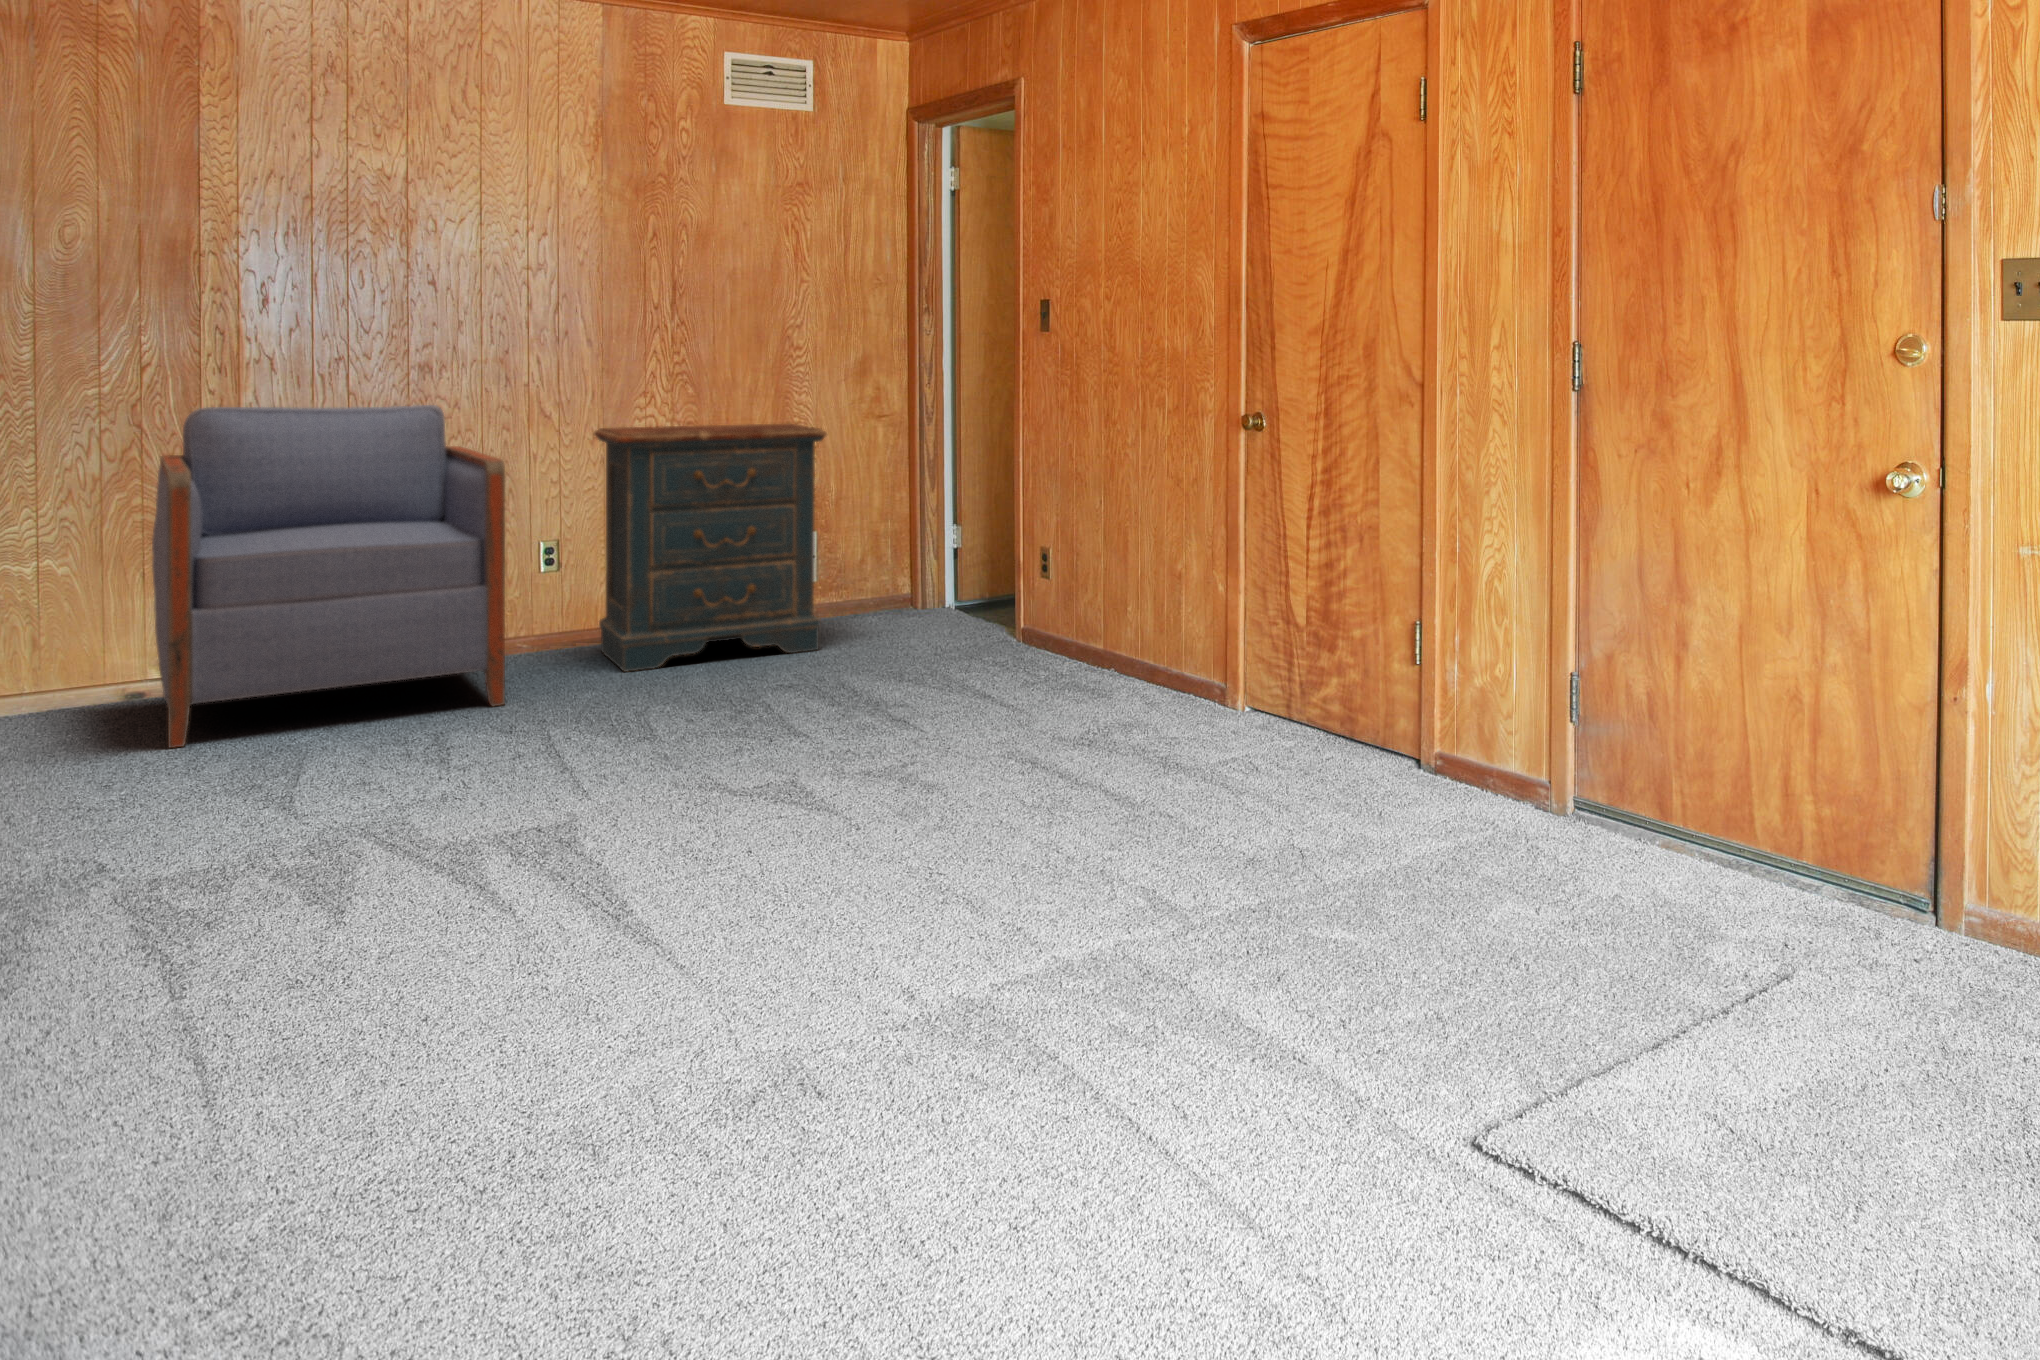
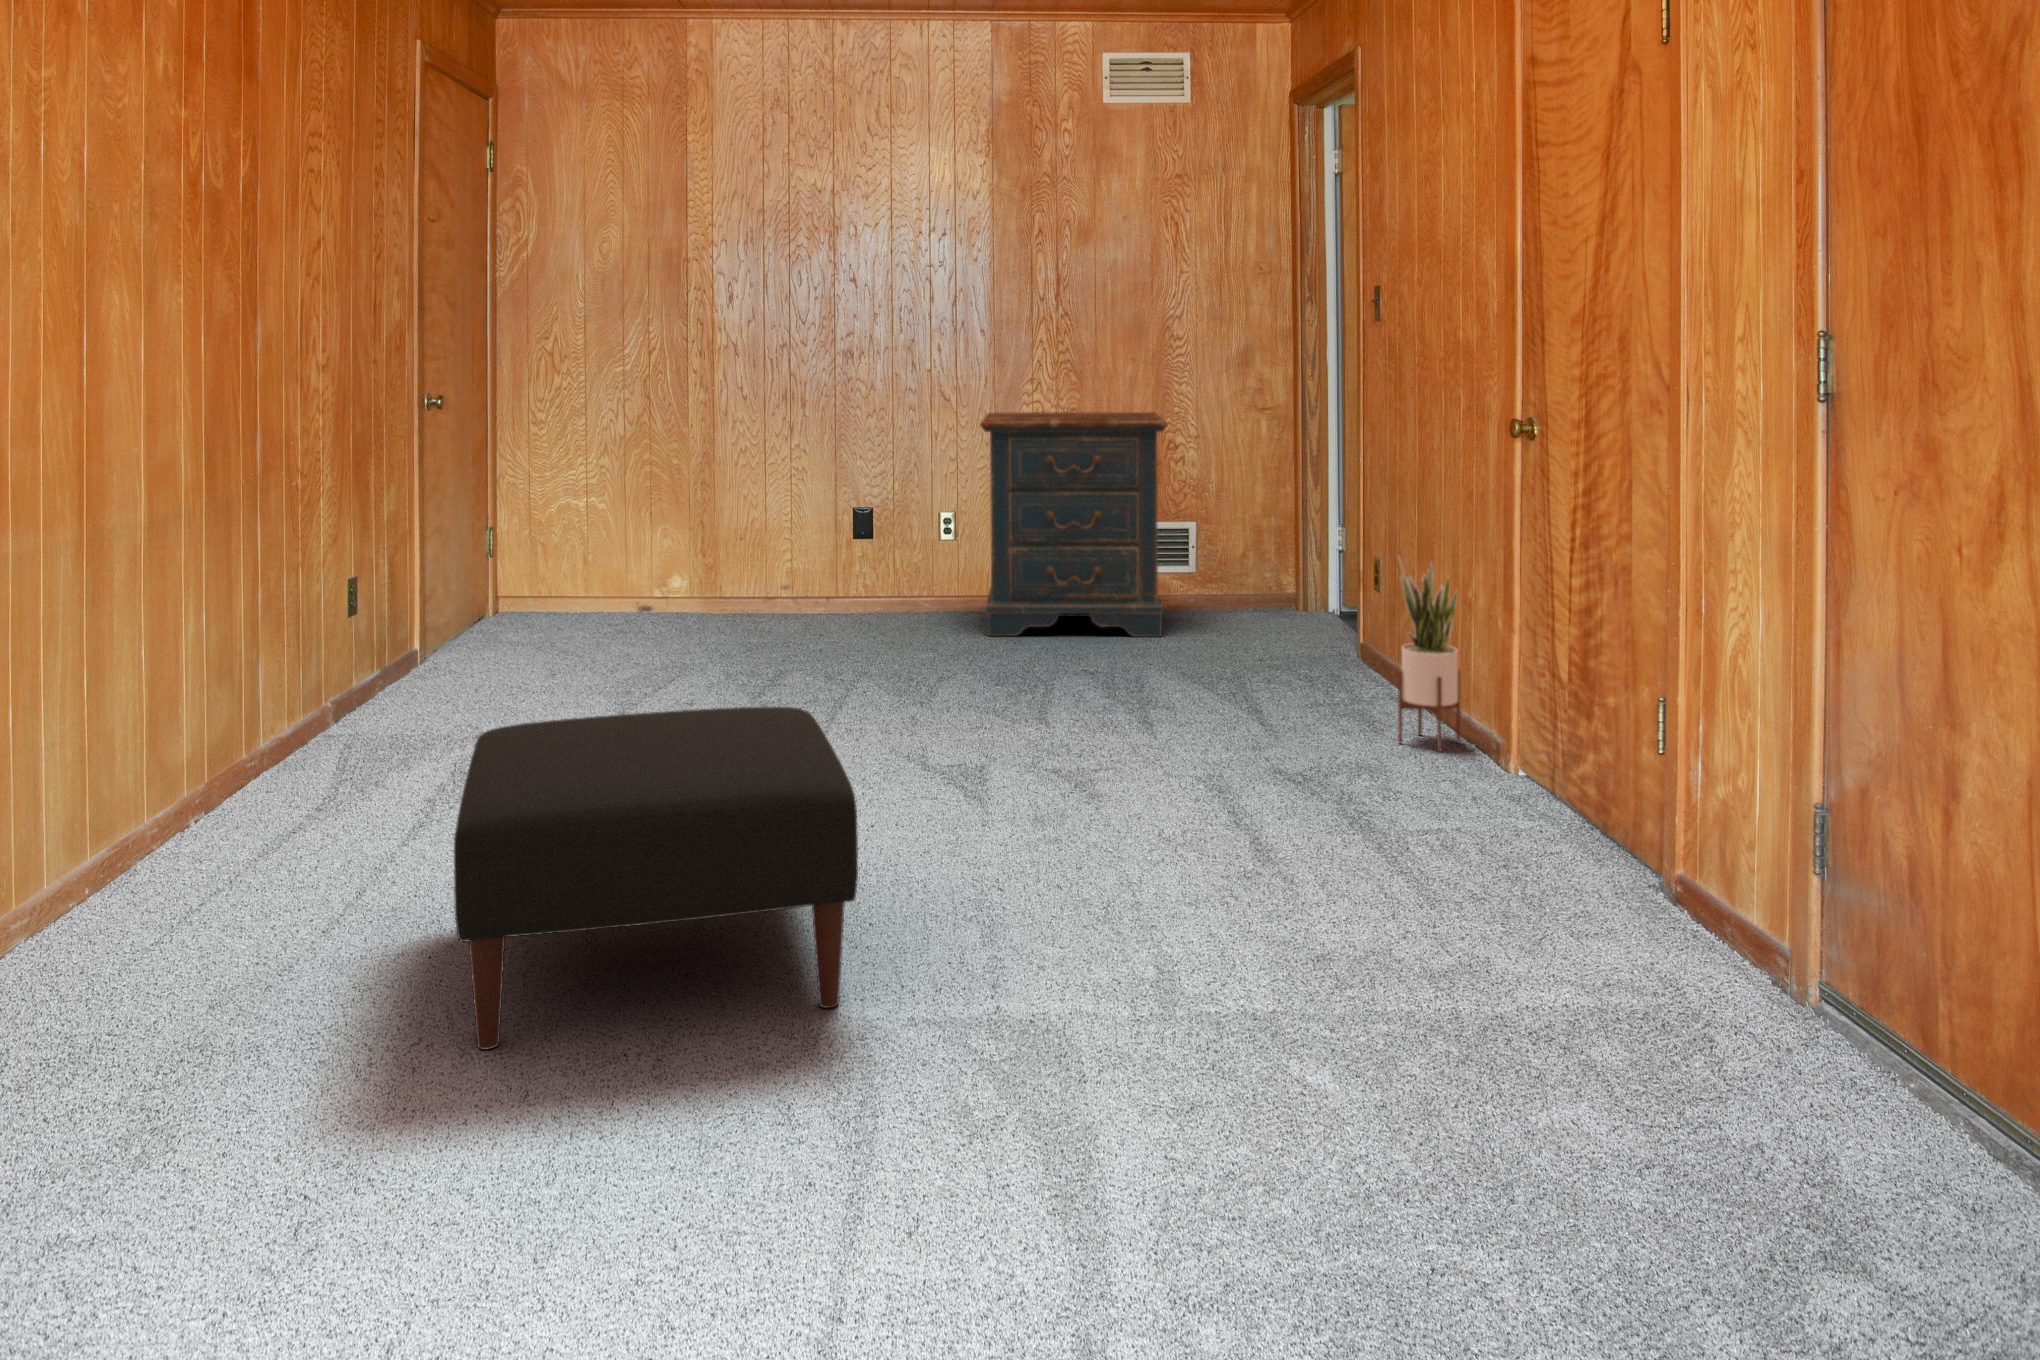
armchair: present [152,405,505,748] -> none [643,390,886,656]
potted plant: none [1126,538,1187,705] -> present [1398,556,1460,751]
ottoman: none [349,725,917,1131] -> present [454,707,858,1050]

